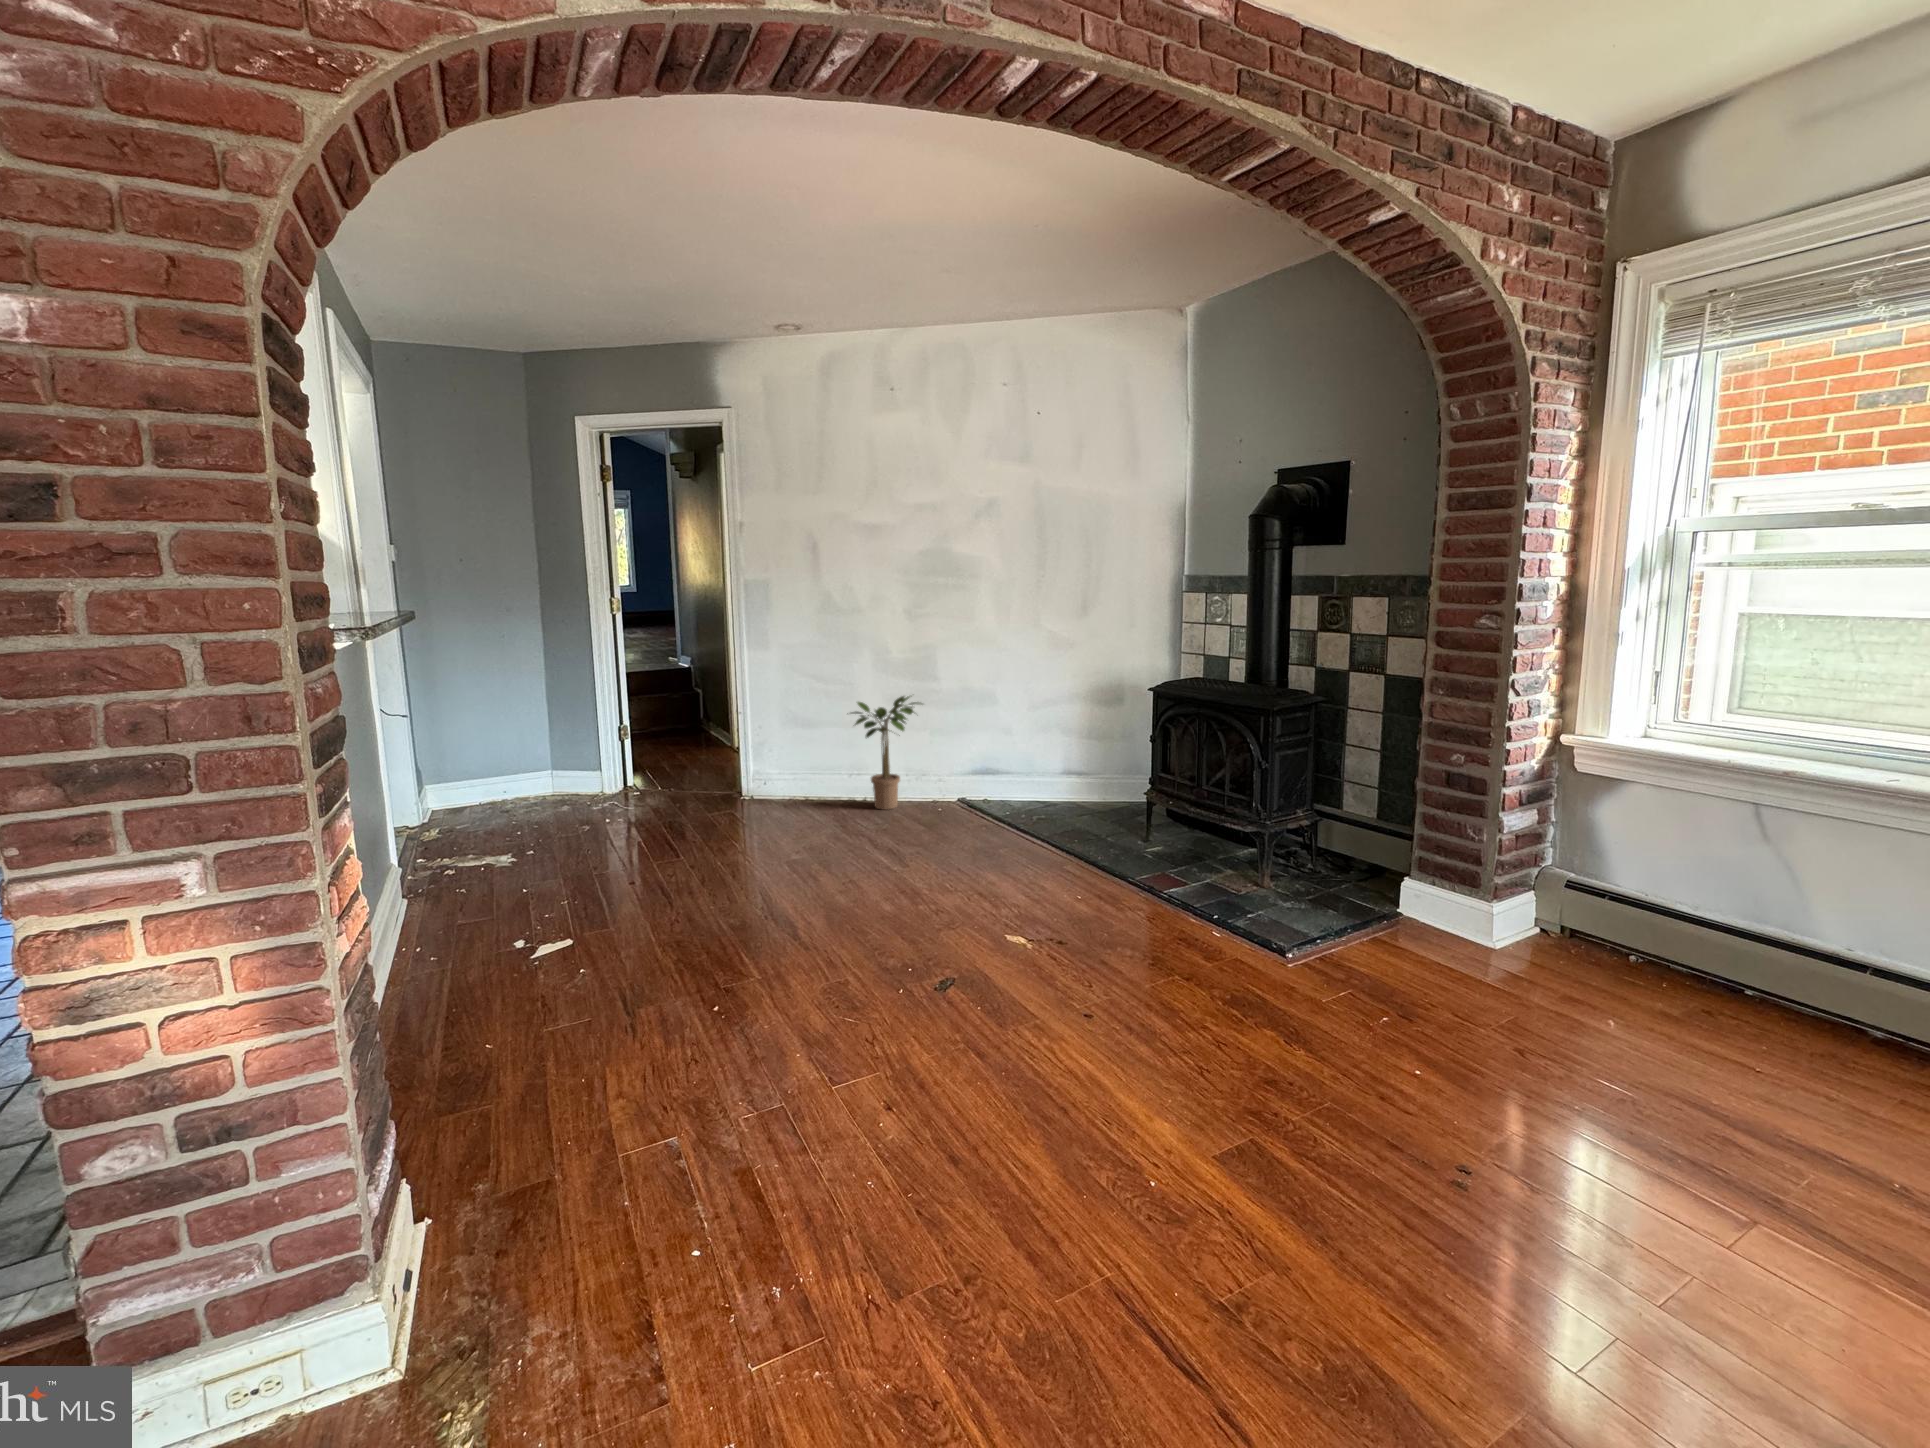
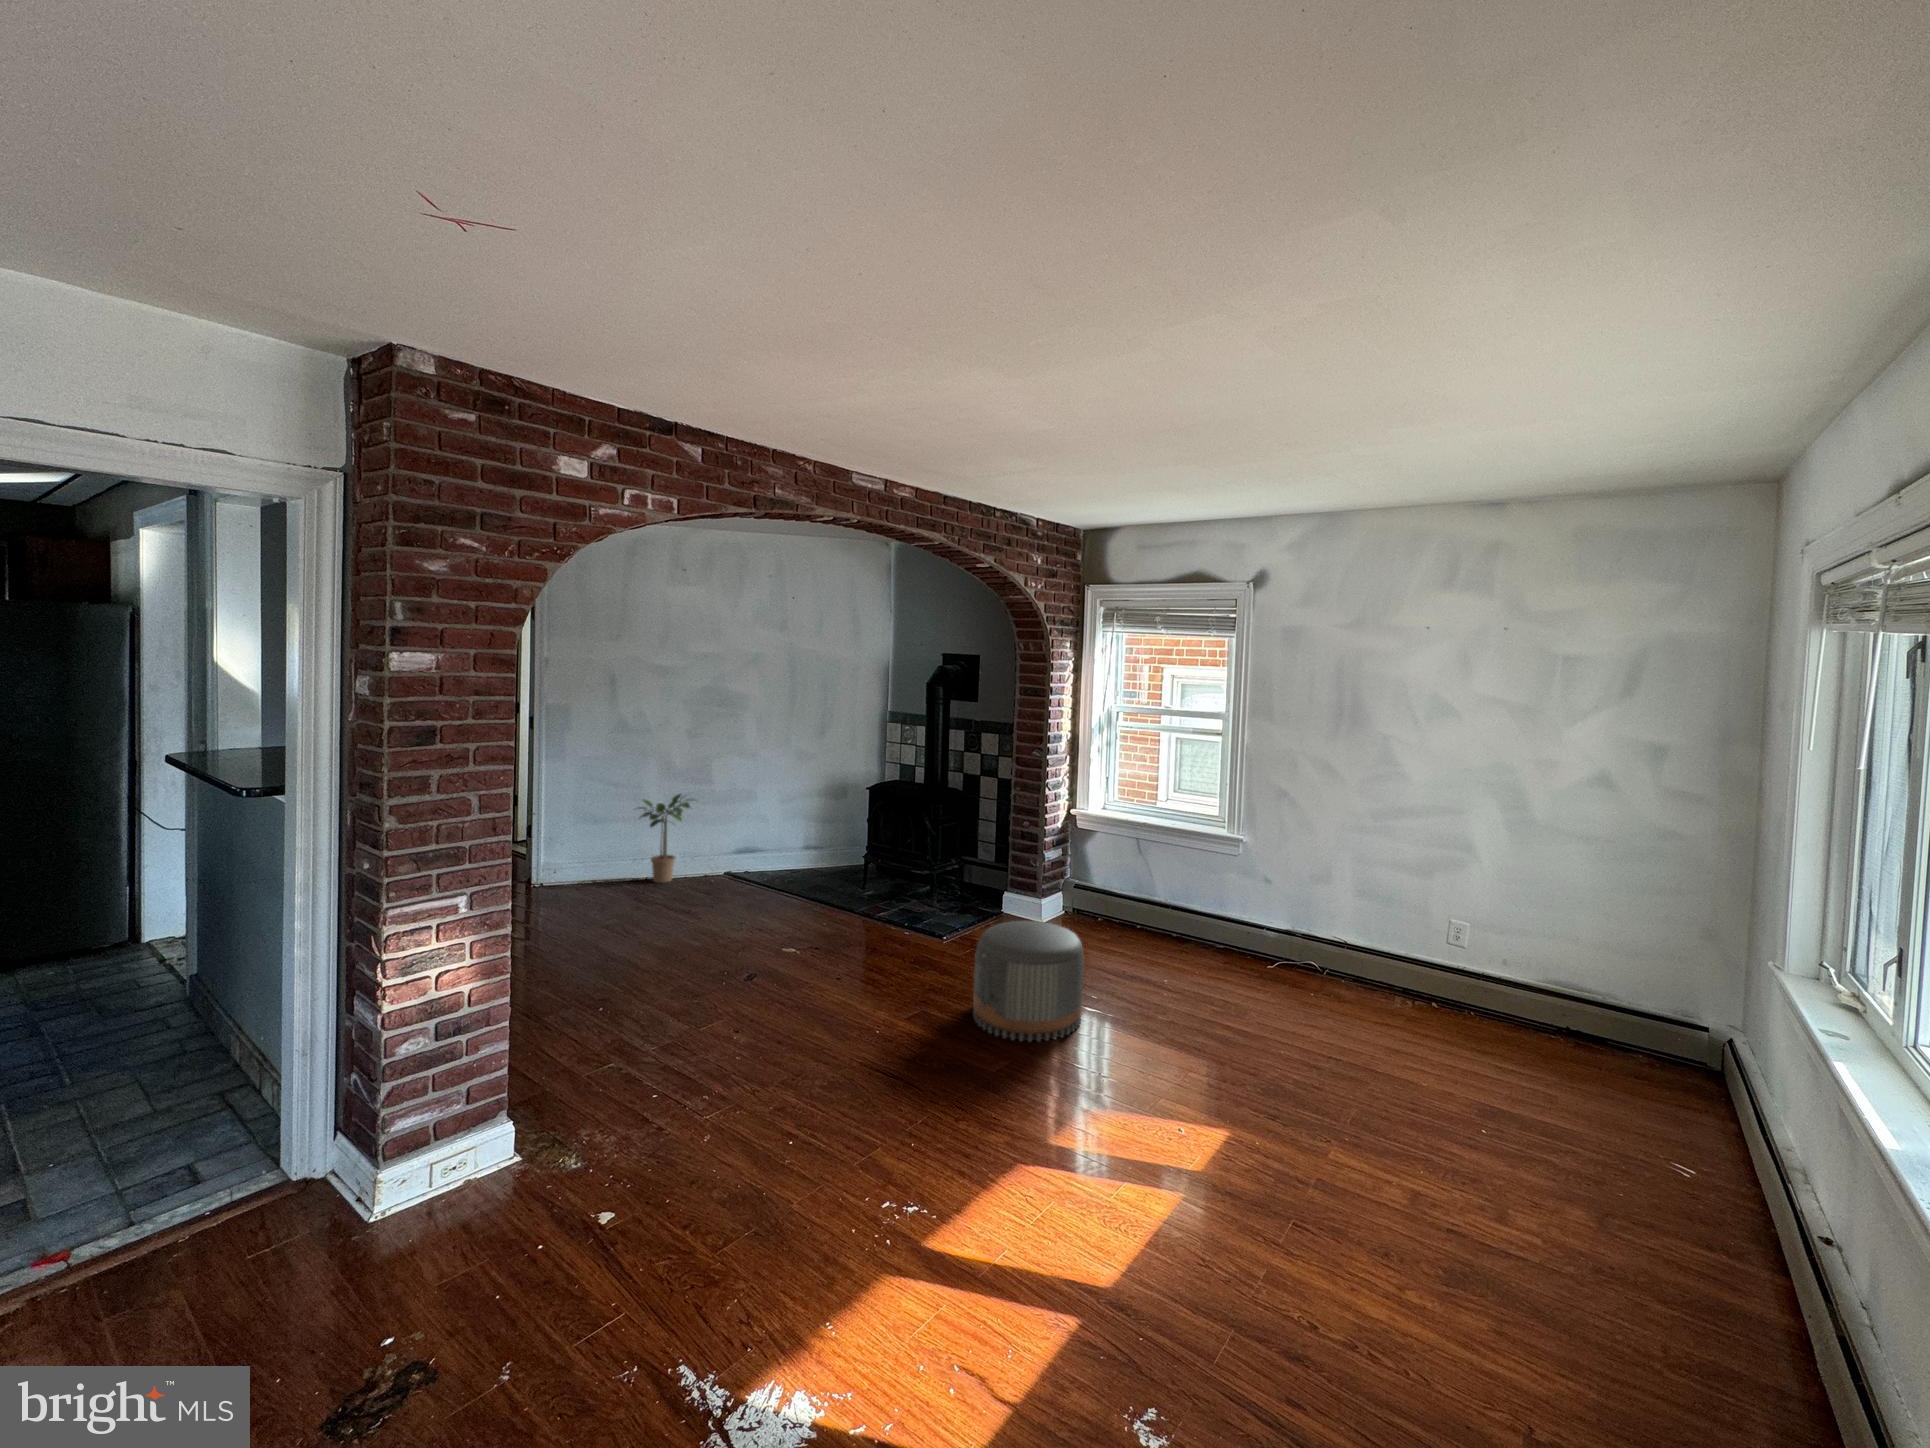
pouf: none [1383,975,1731,1332] -> present [973,921,1084,1042]

